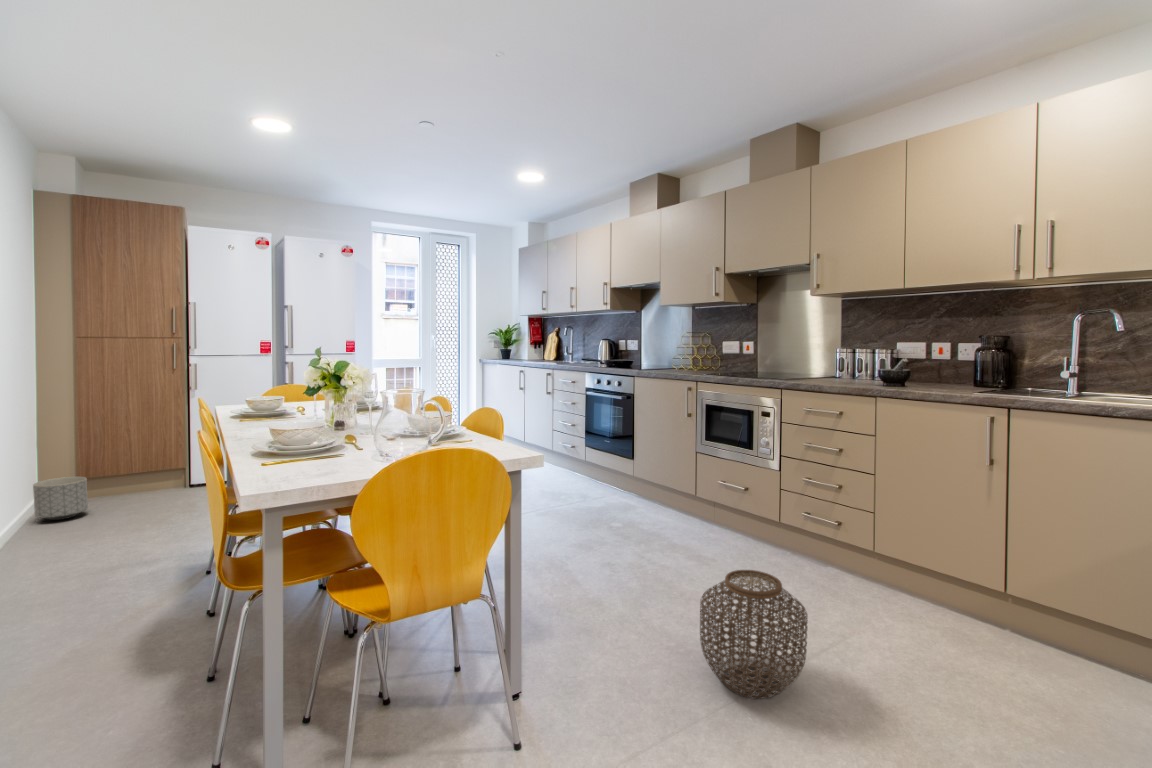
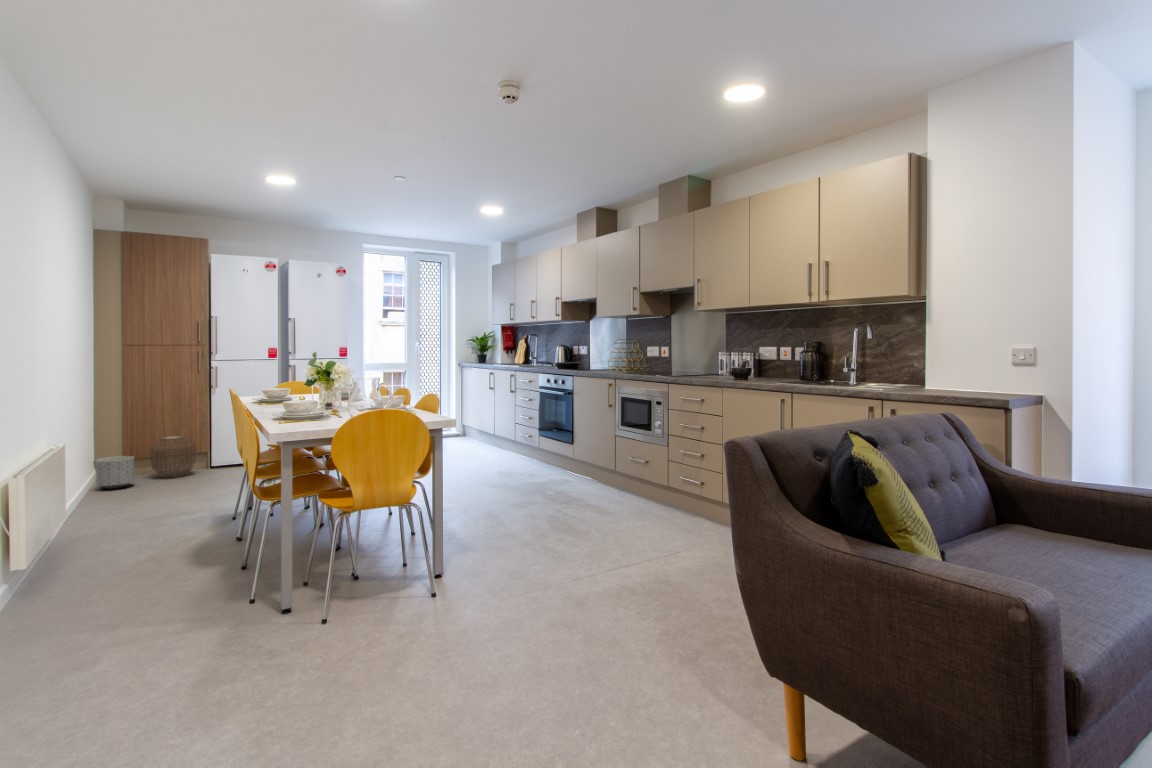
woven basket: present [700,570,808,698] -> present [150,436,196,477]

